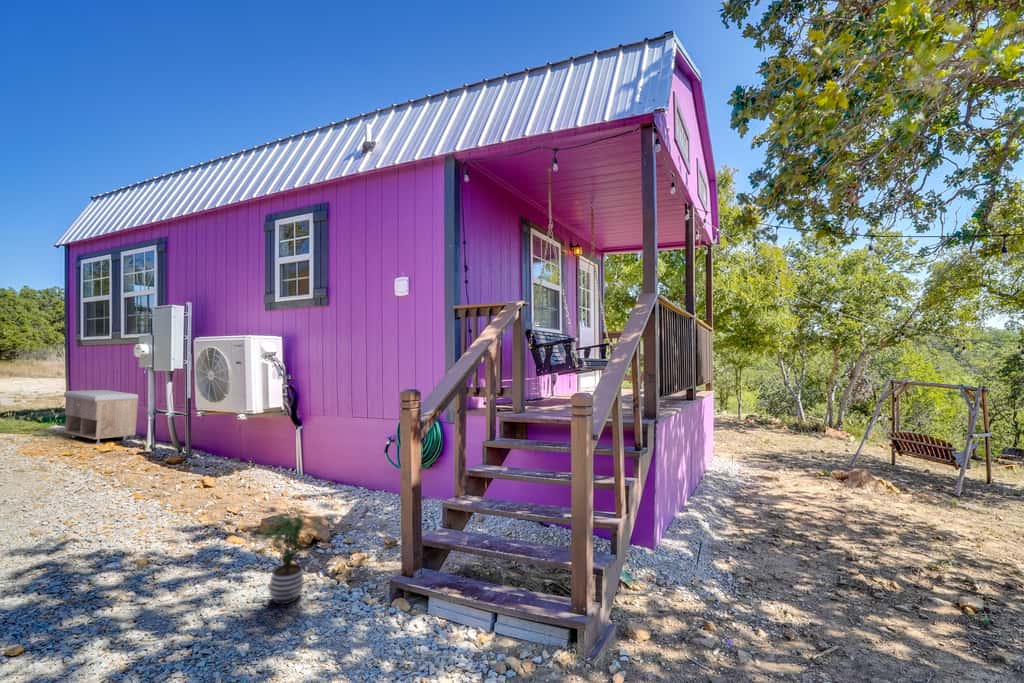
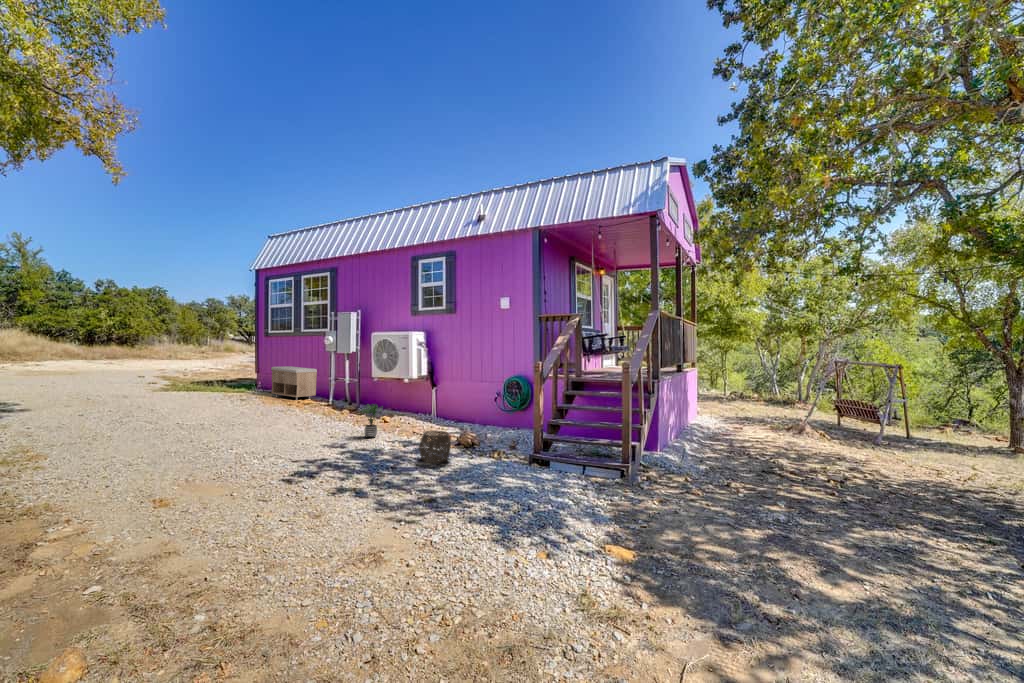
potted plant: present [260,513,318,604] -> present [361,405,381,438]
woven basket: none [117,544,206,632] -> present [419,431,451,463]

